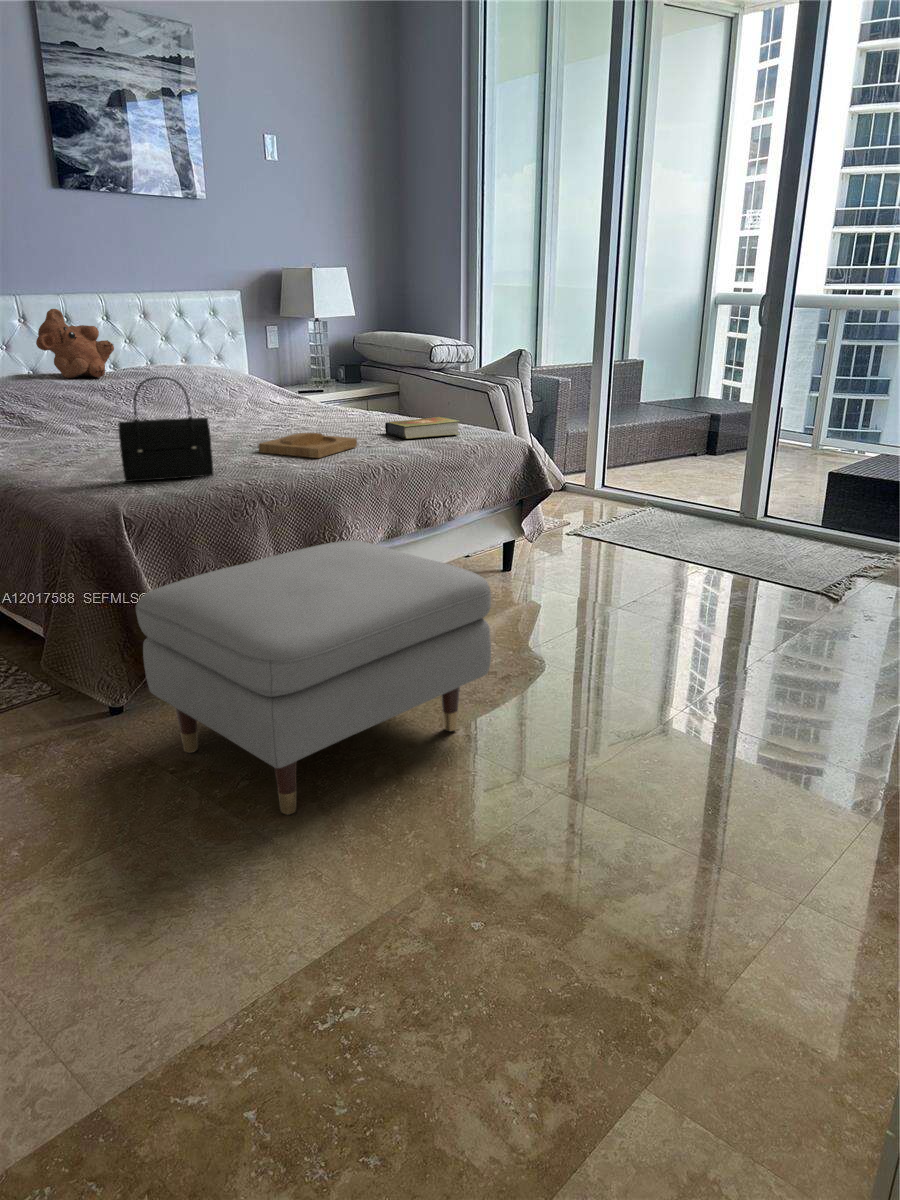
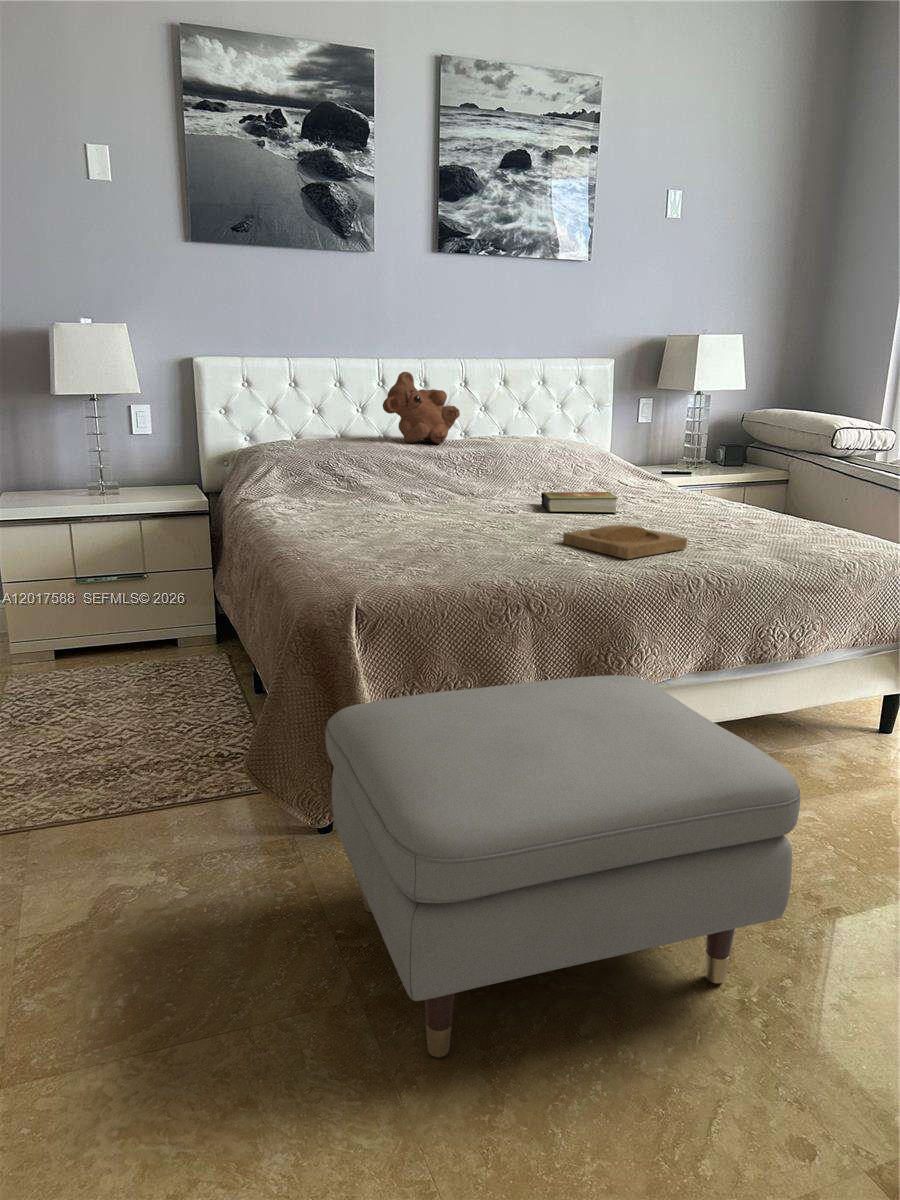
handbag: present [119,377,213,482] -> none [387,448,489,568]
book: present [385,417,460,439] -> present [541,492,618,513]

